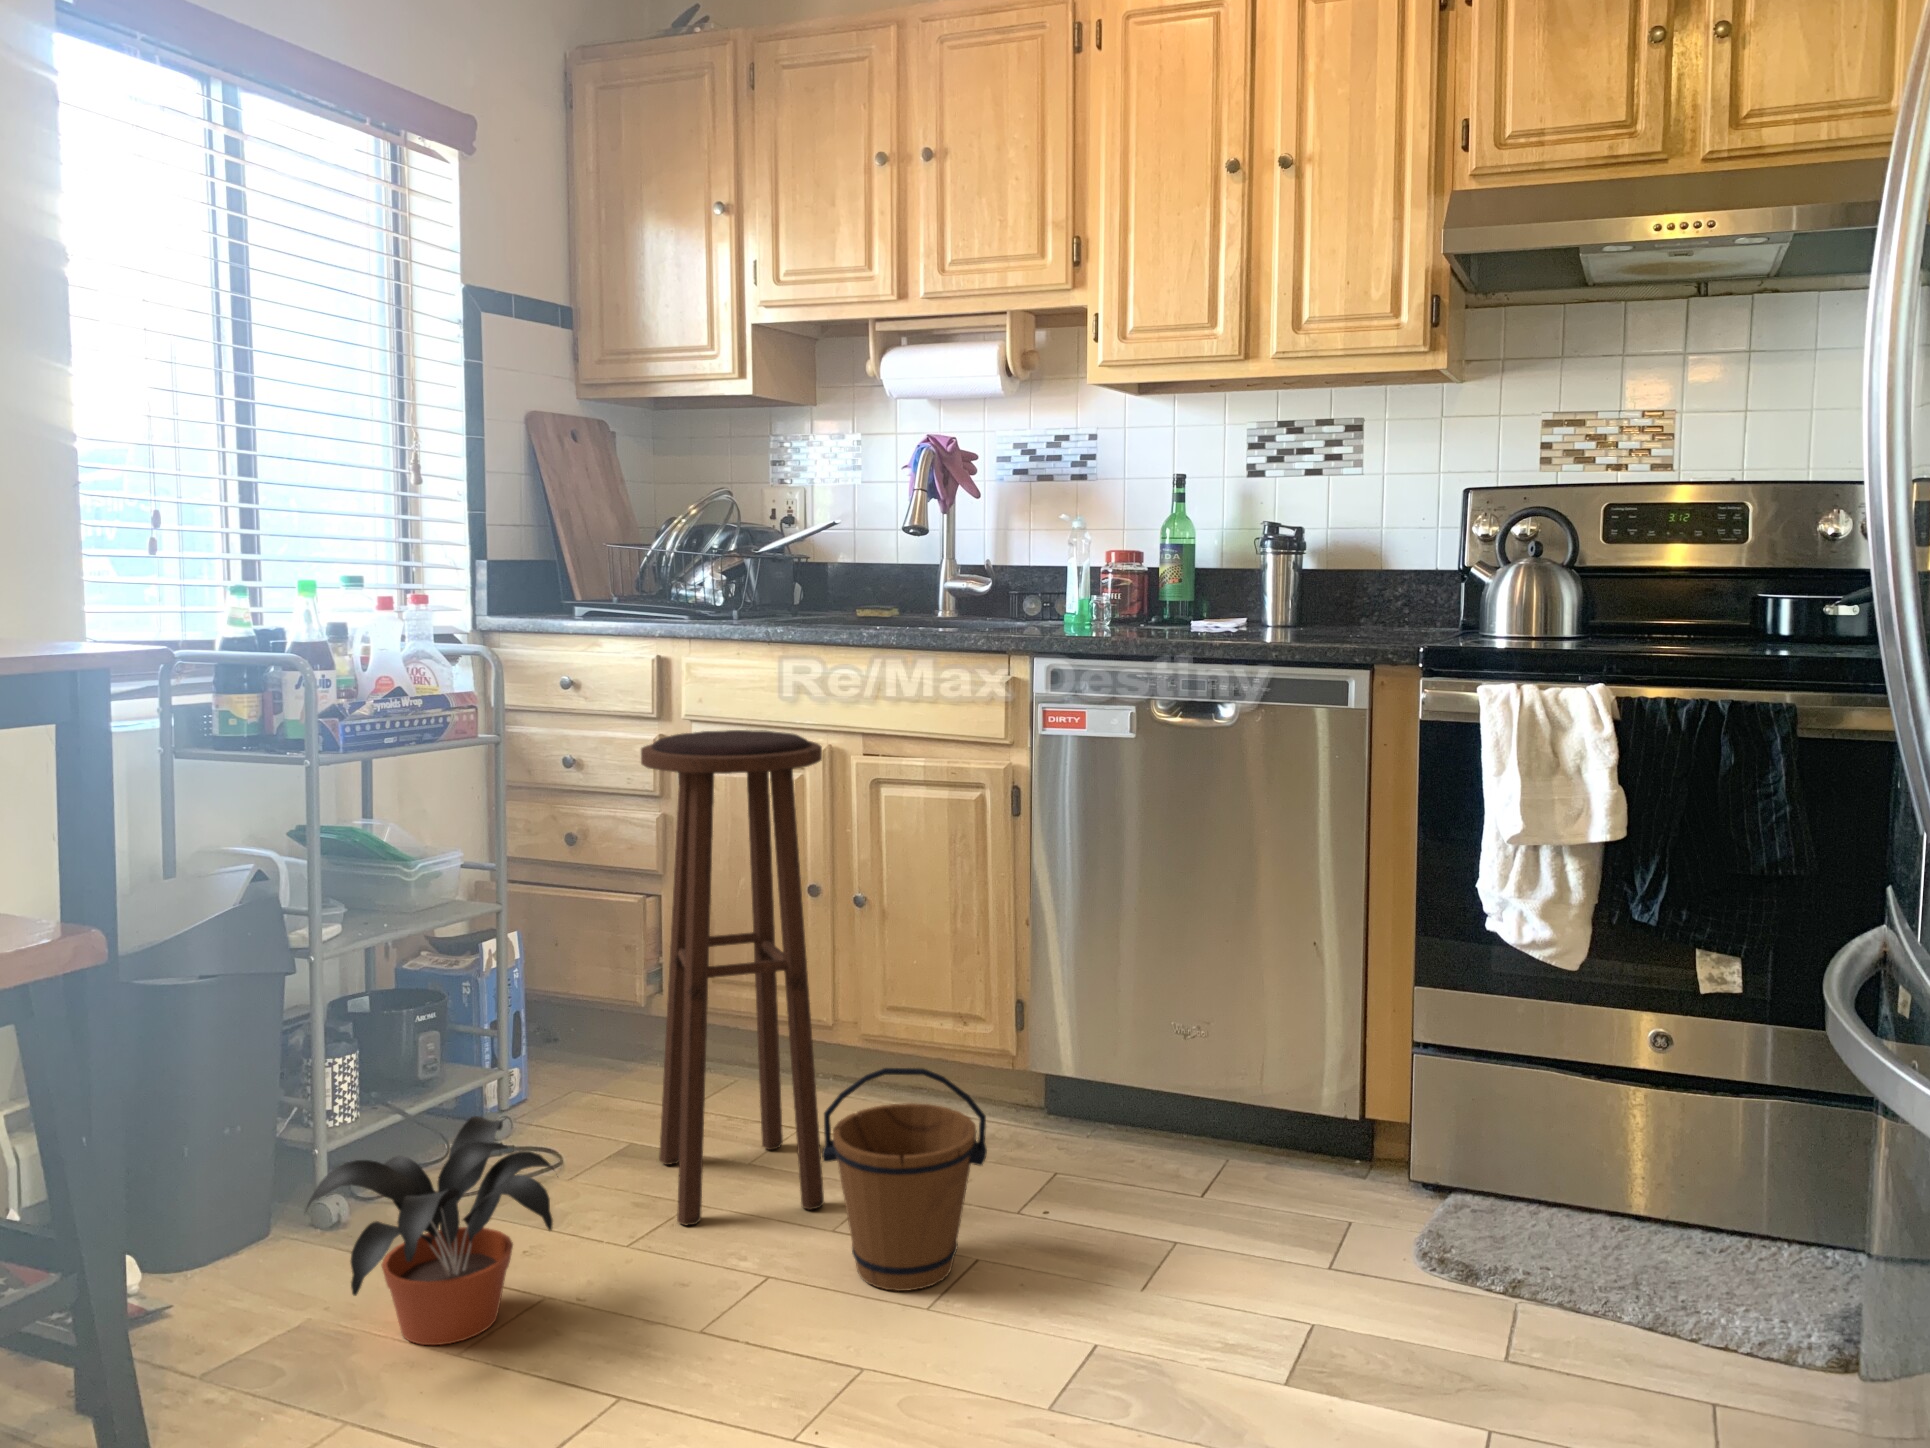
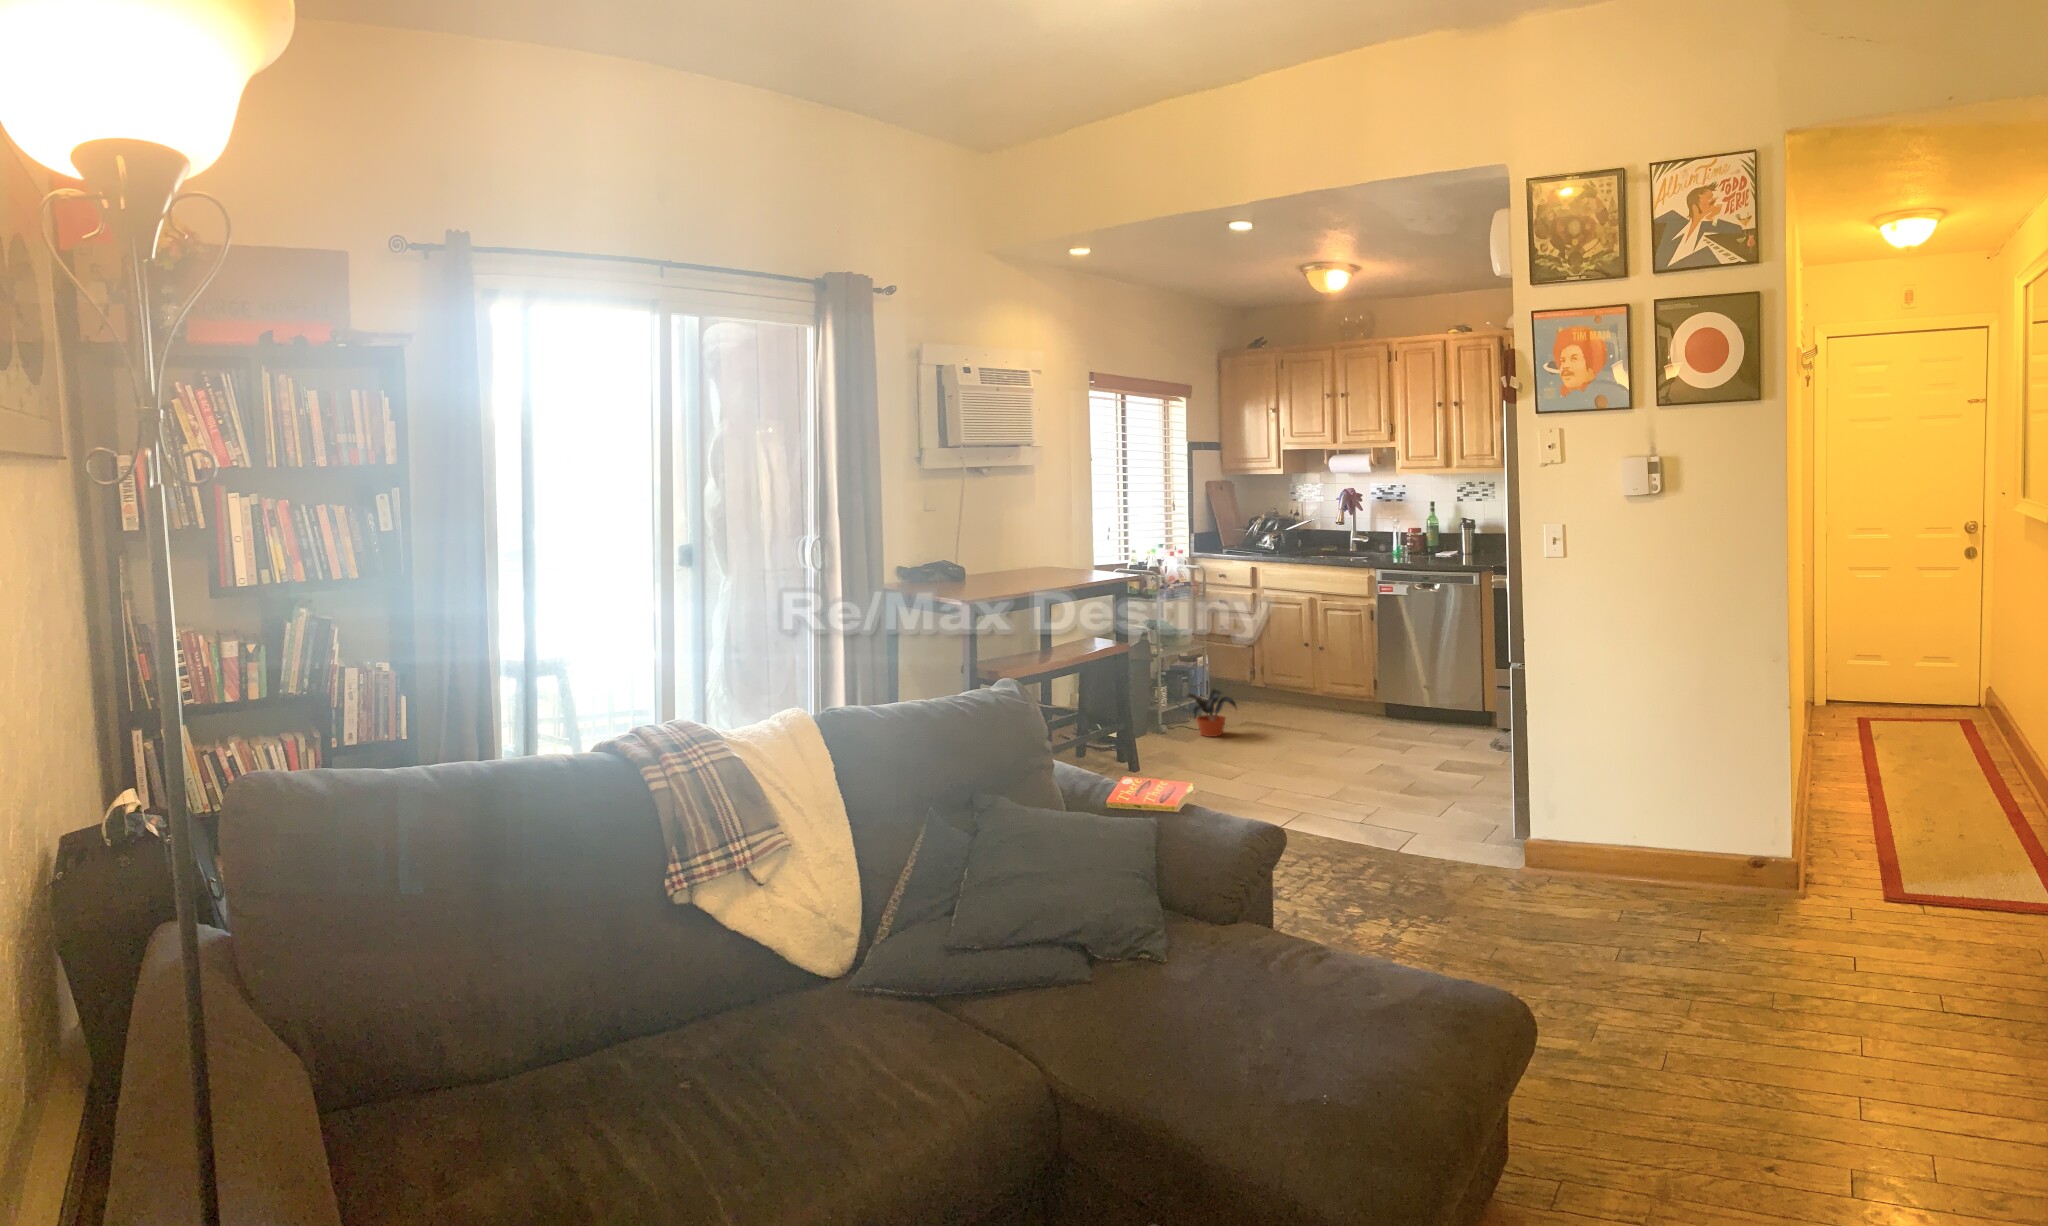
stool: present [641,730,824,1225] -> none [1253,592,1304,725]
bucket: present [822,1068,987,1291] -> none [1302,680,1347,736]

